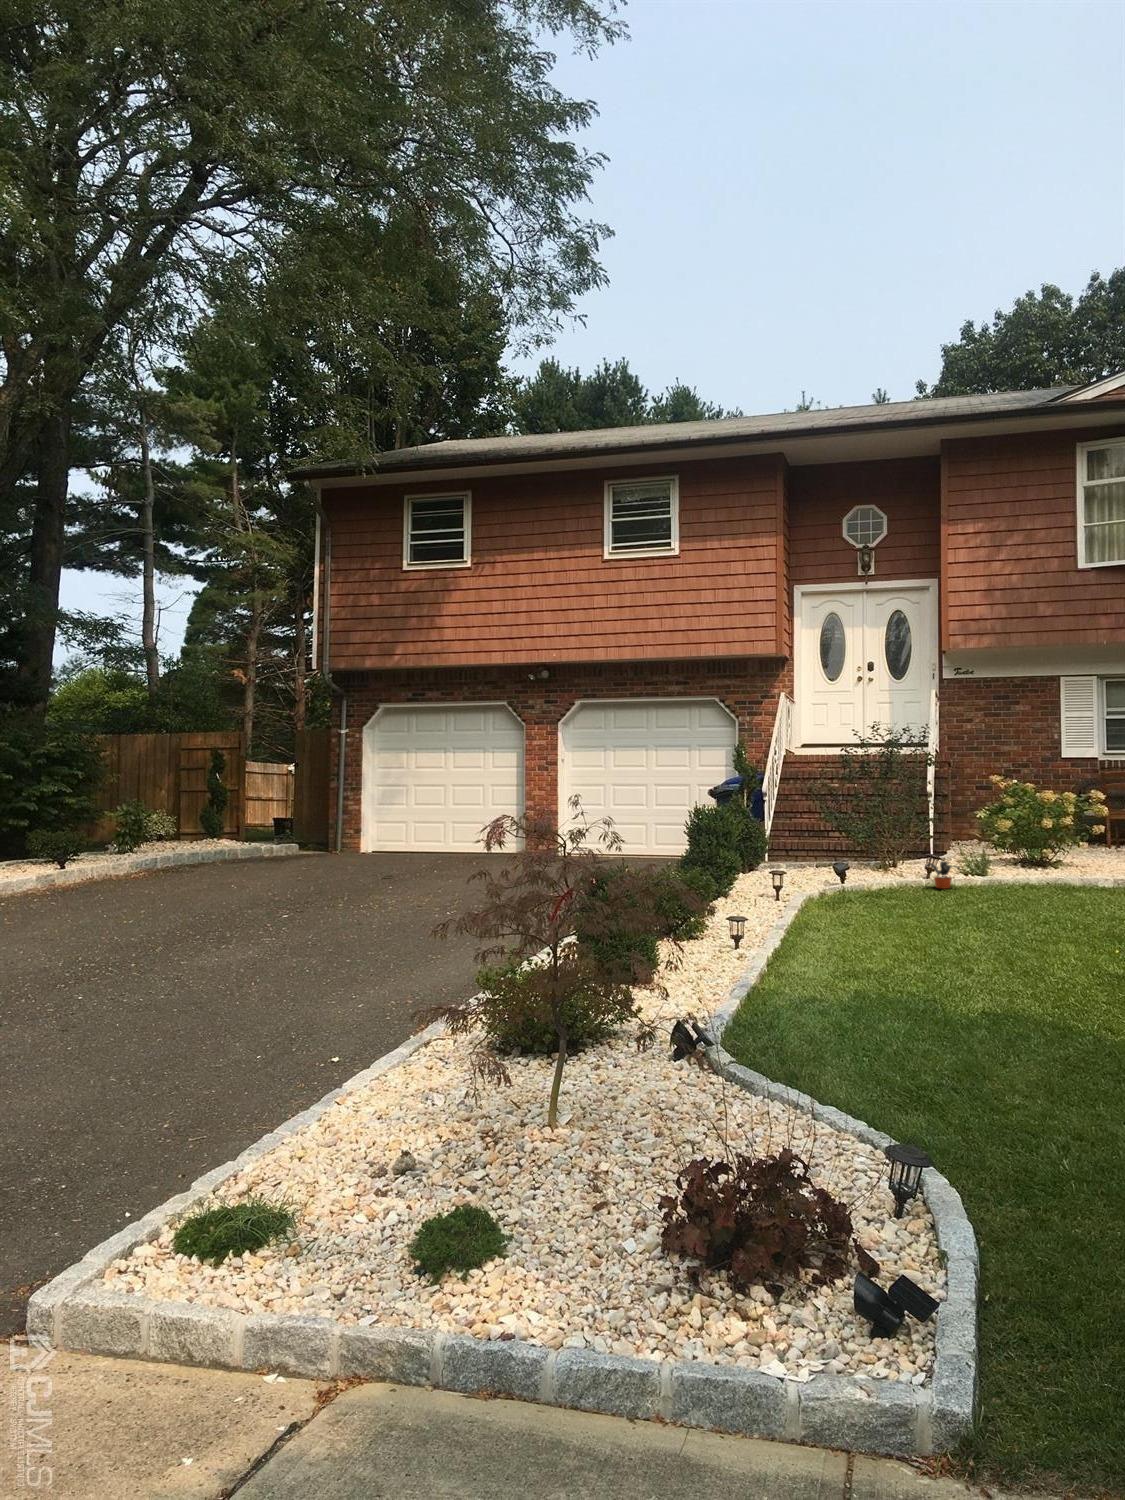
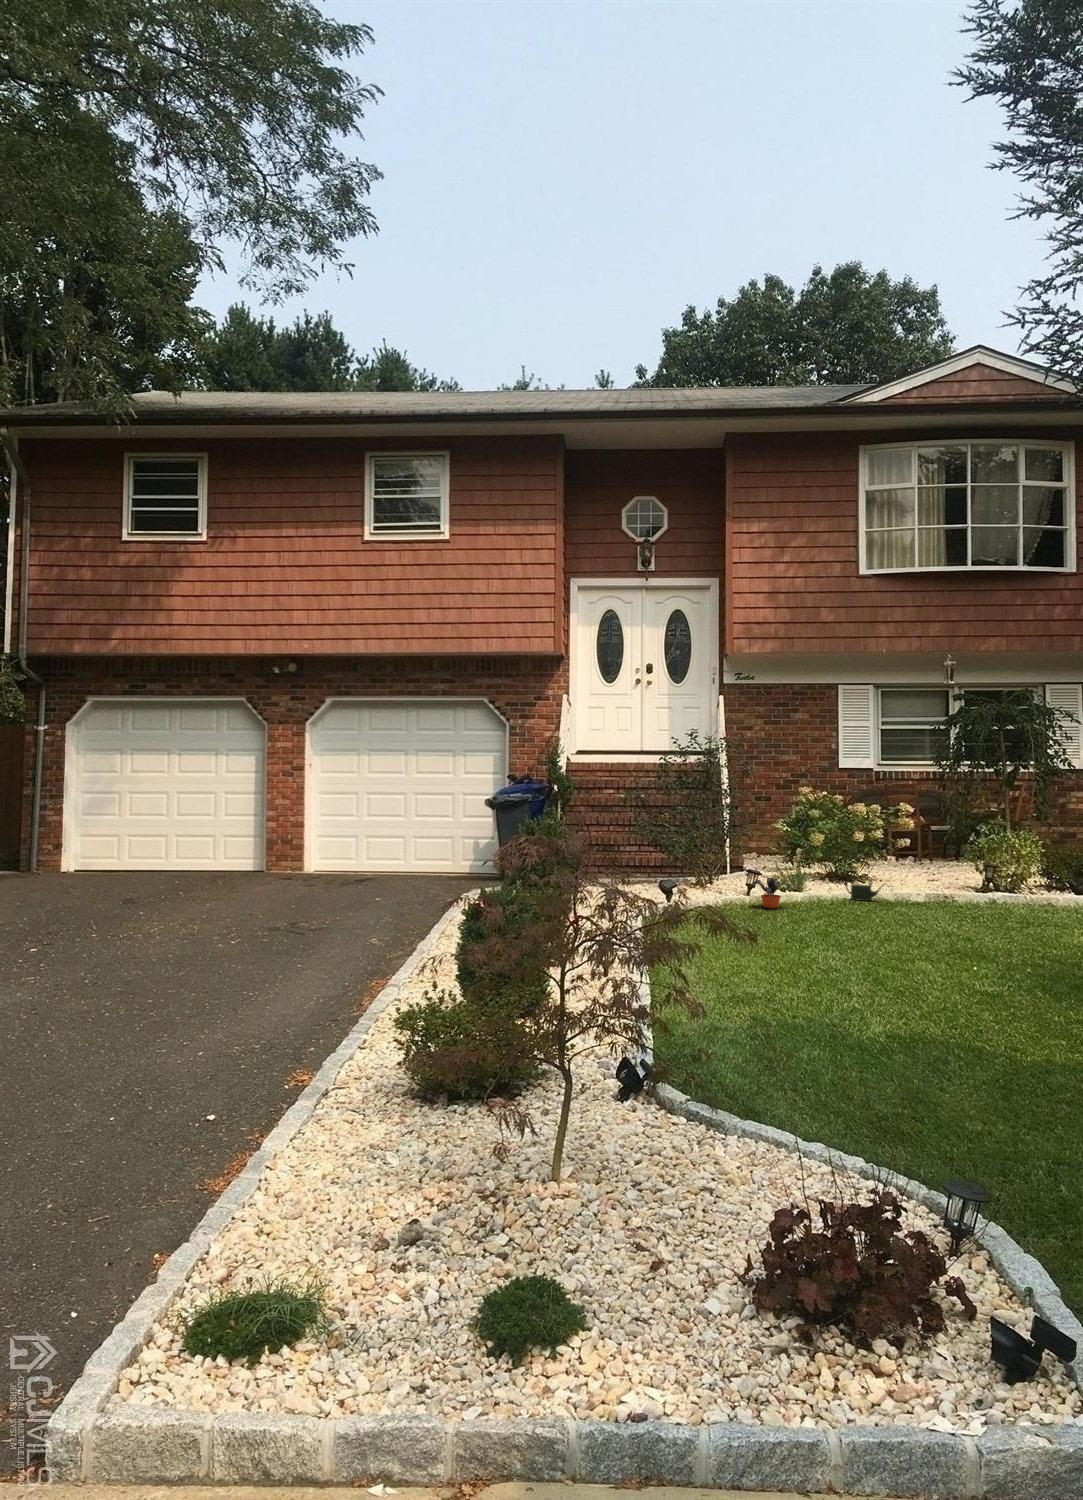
watering can: none [1022,862,1060,885] -> present [845,876,883,901]

